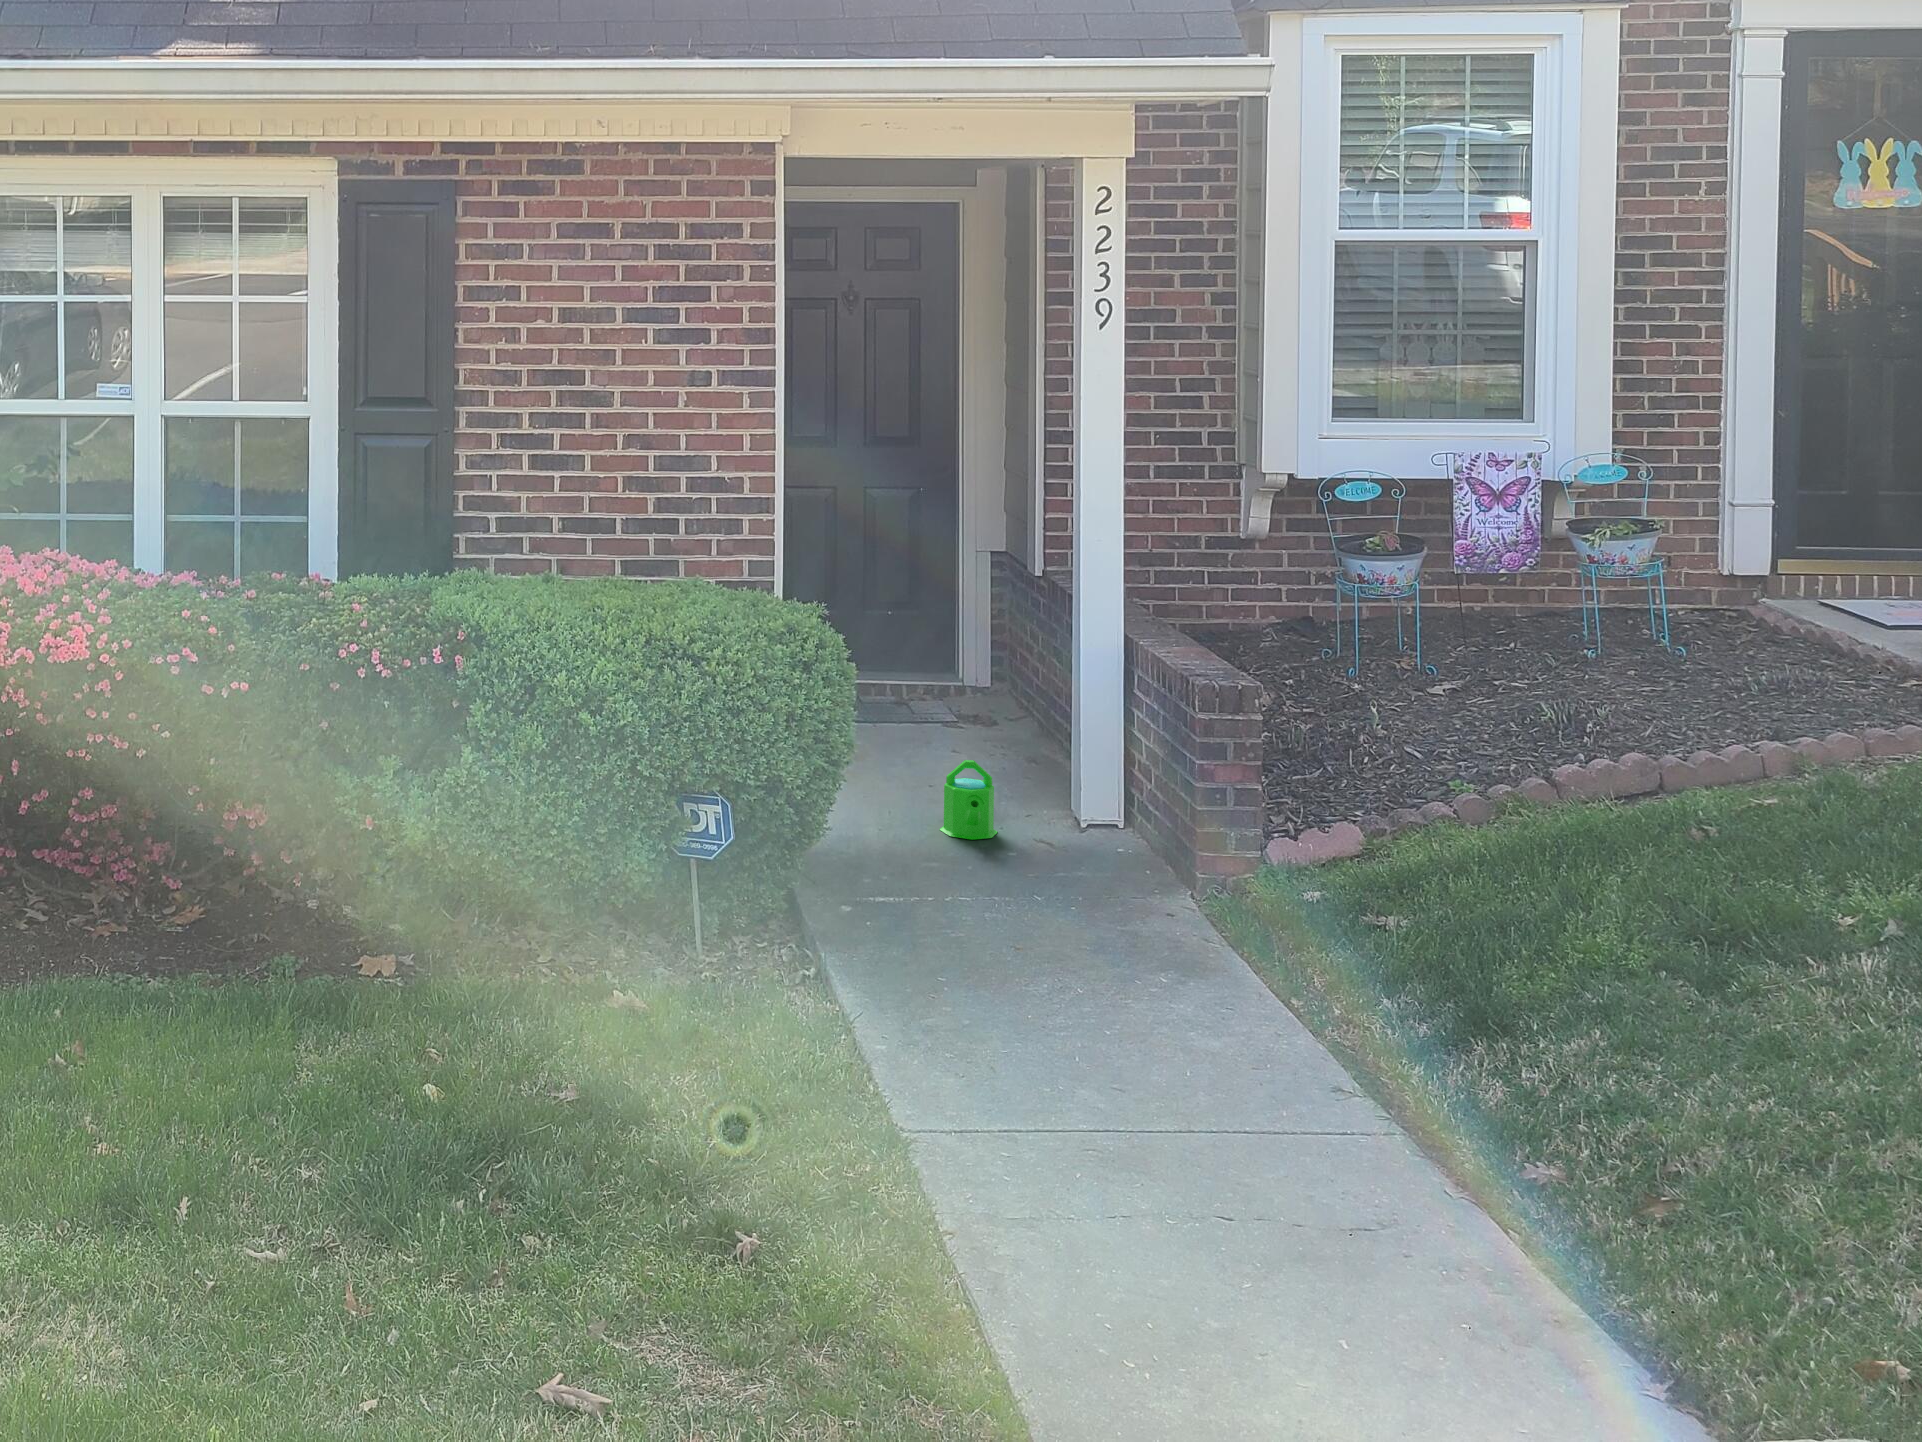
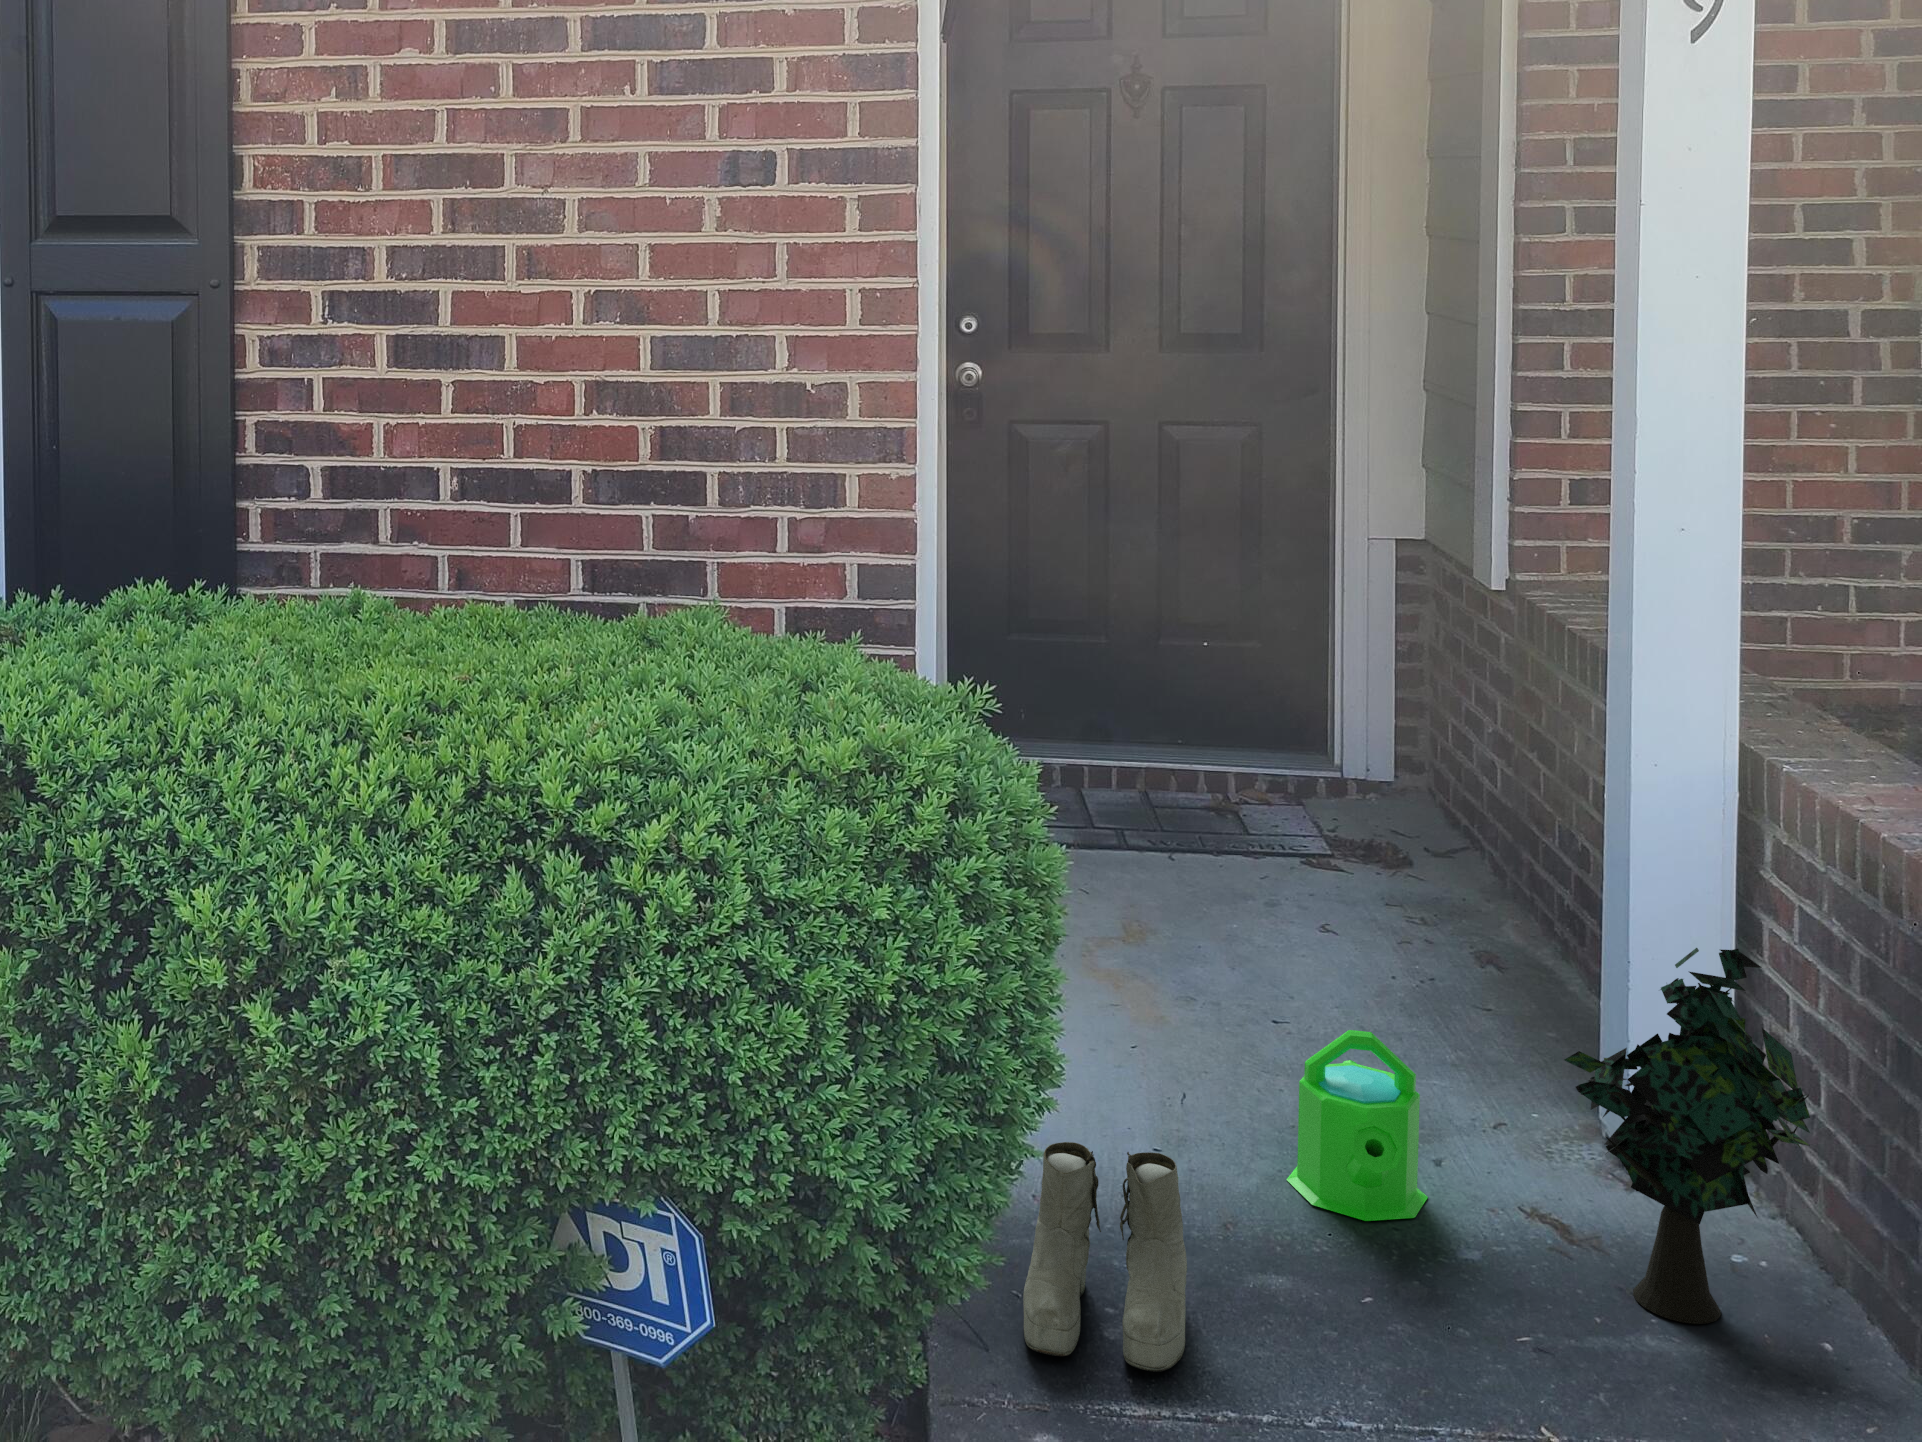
decorative plant: none [1049,707,1140,861] -> present [1564,948,1810,1324]
boots: none [835,800,900,881] -> present [1023,1142,1187,1372]

